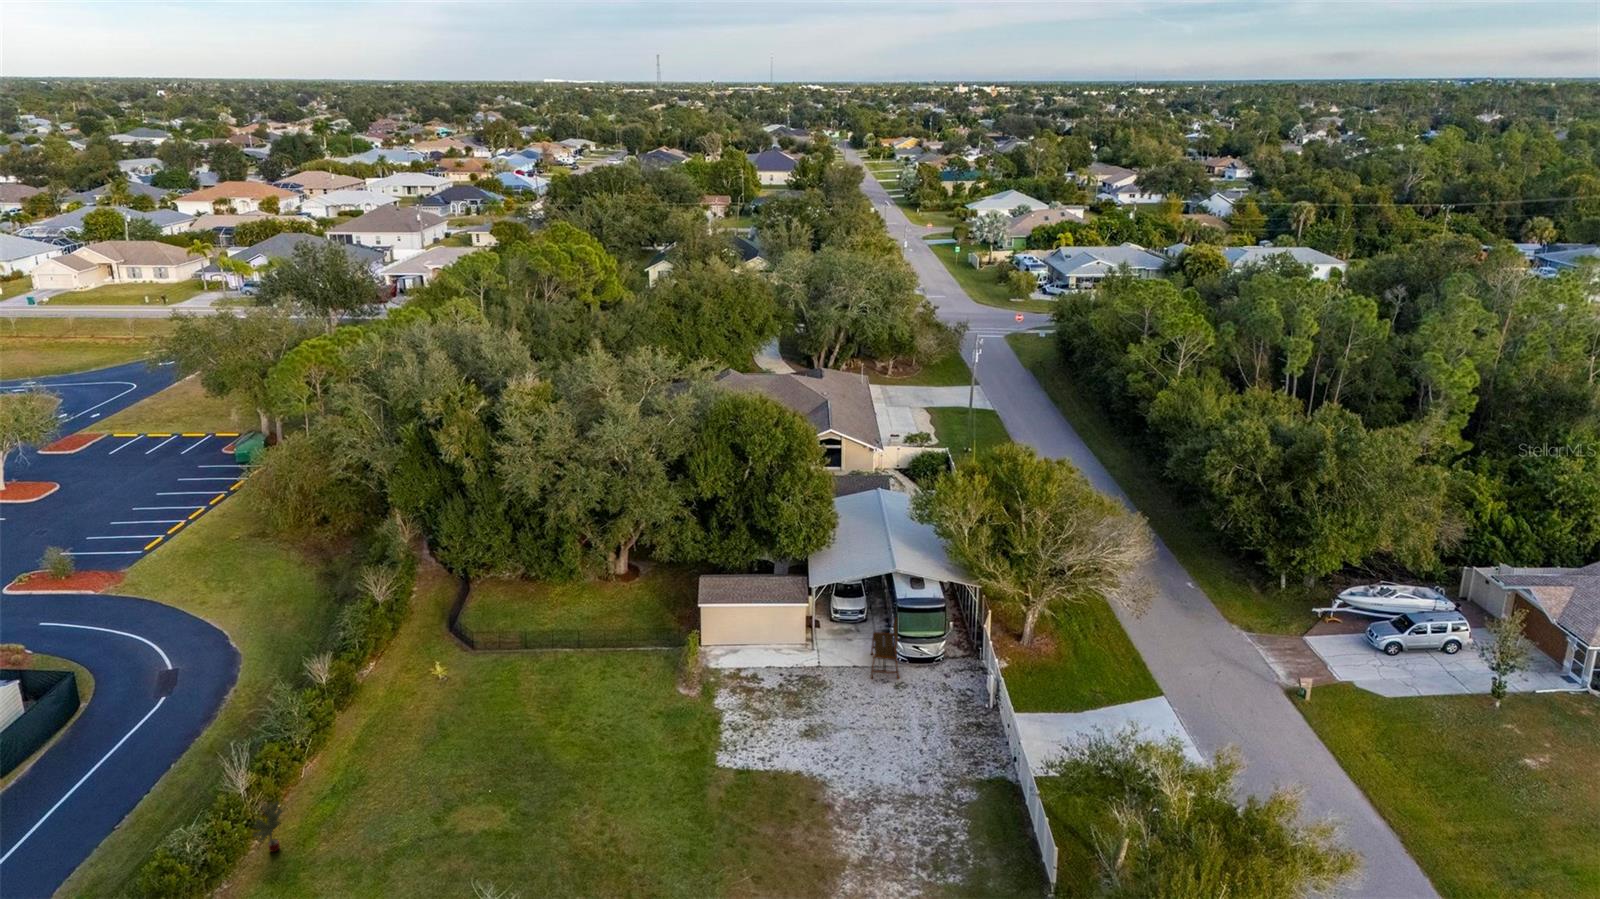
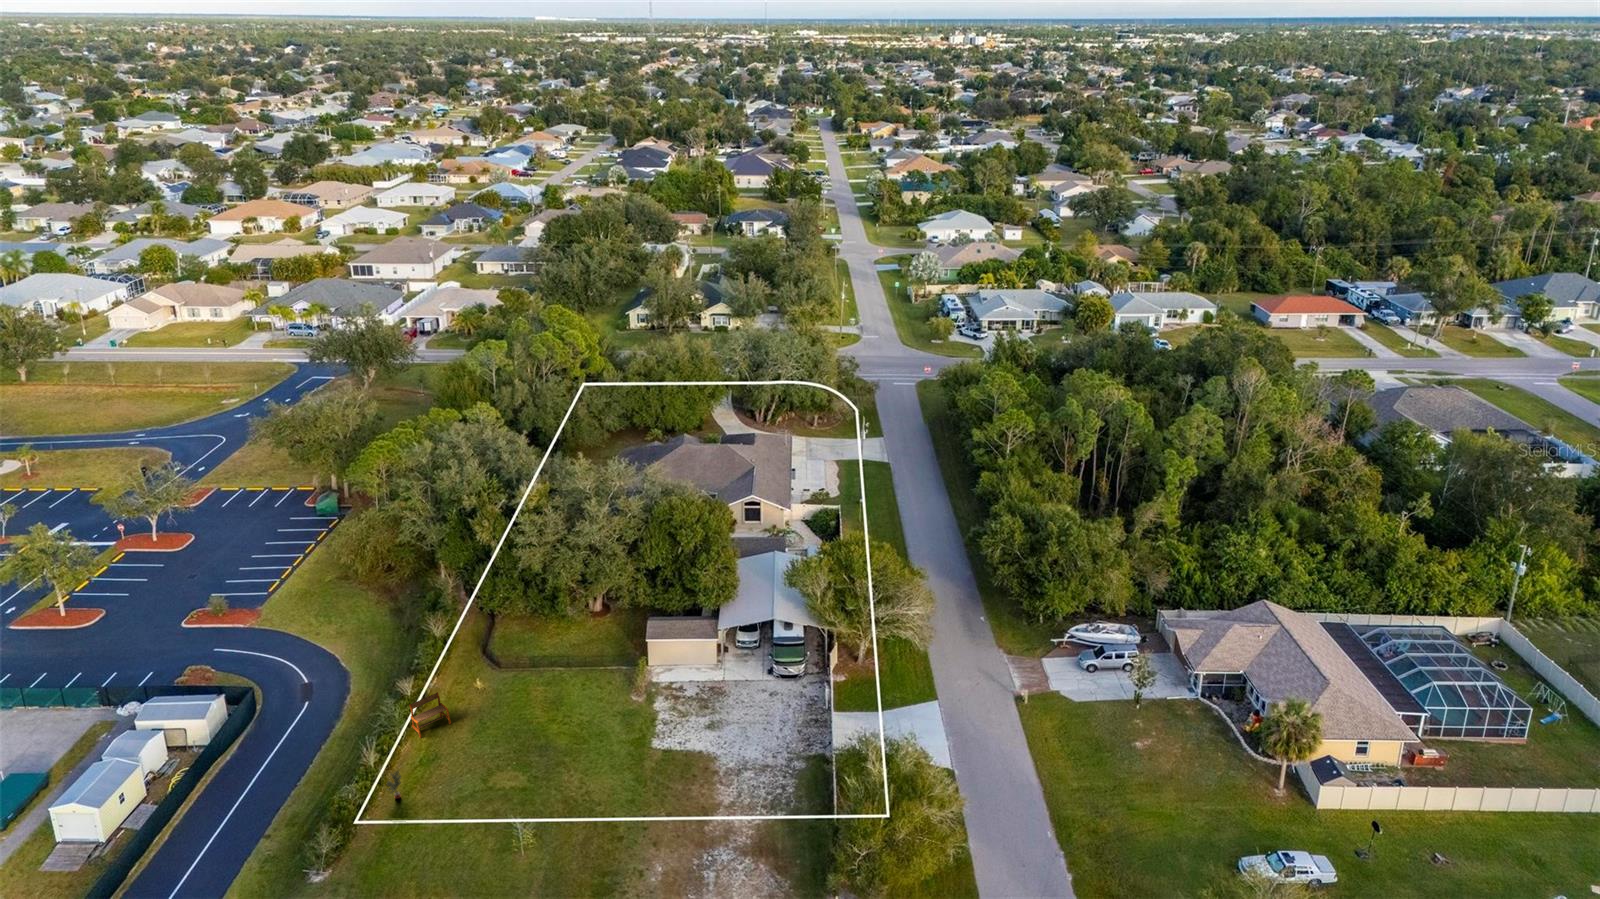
bench: present [871,618,899,679] -> present [409,692,451,738]

